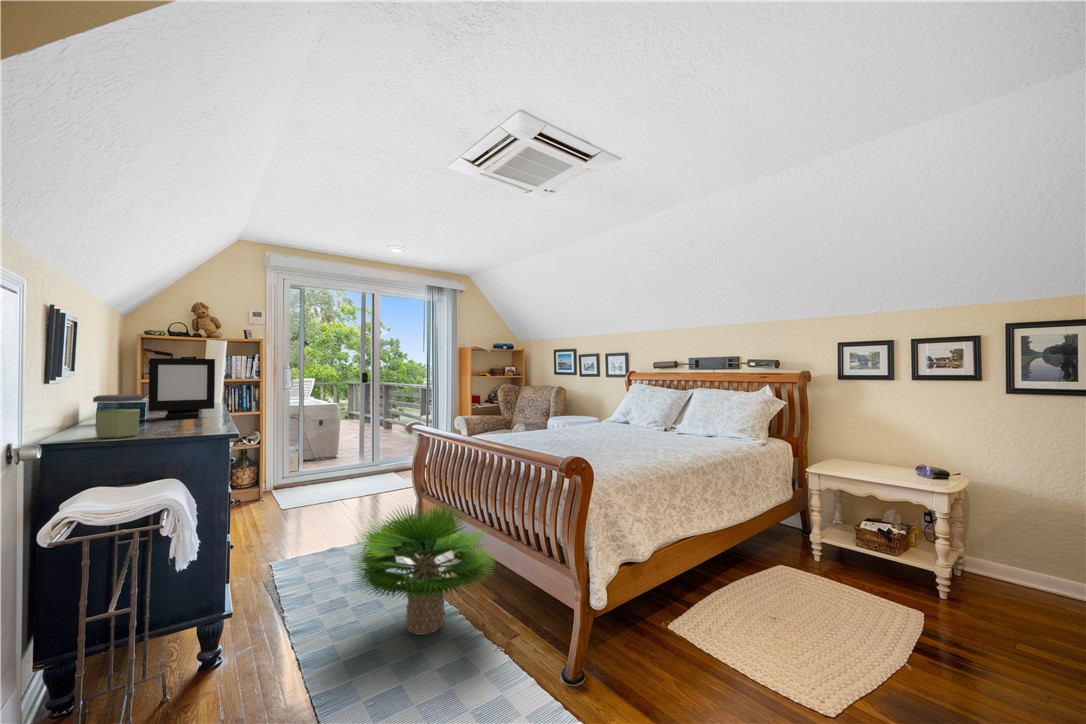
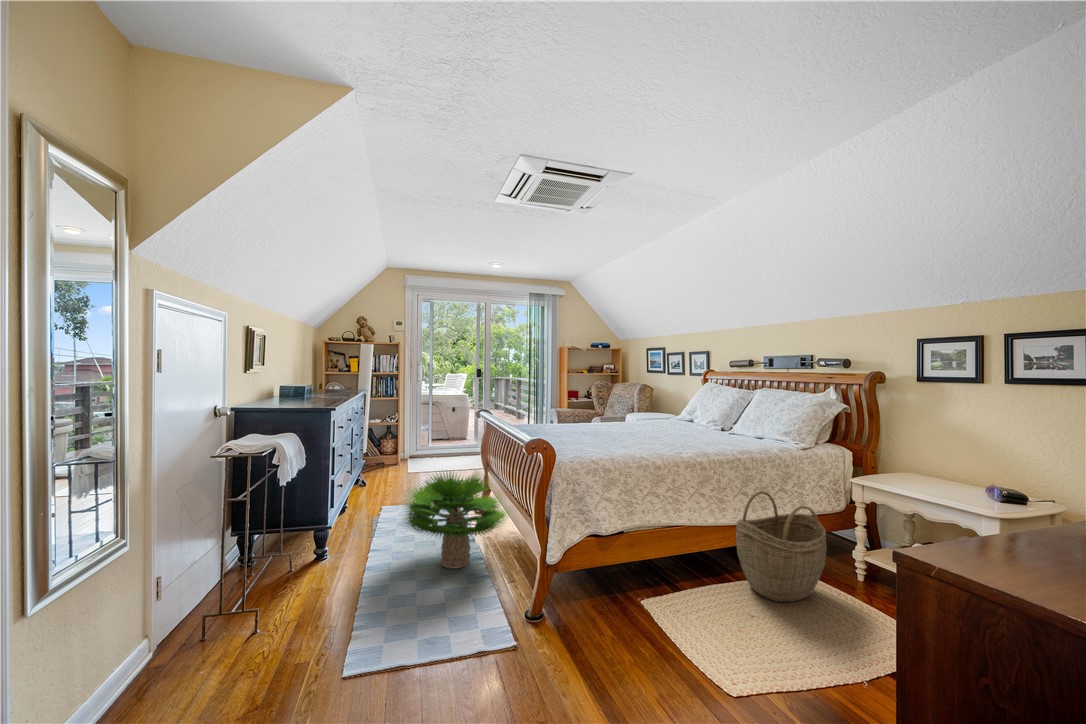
picture frame: present [148,358,215,419] -> none [300,357,340,398]
jar: present [93,394,143,438] -> none [251,380,280,406]
woven basket: none [731,491,811,600] -> present [736,491,826,602]

